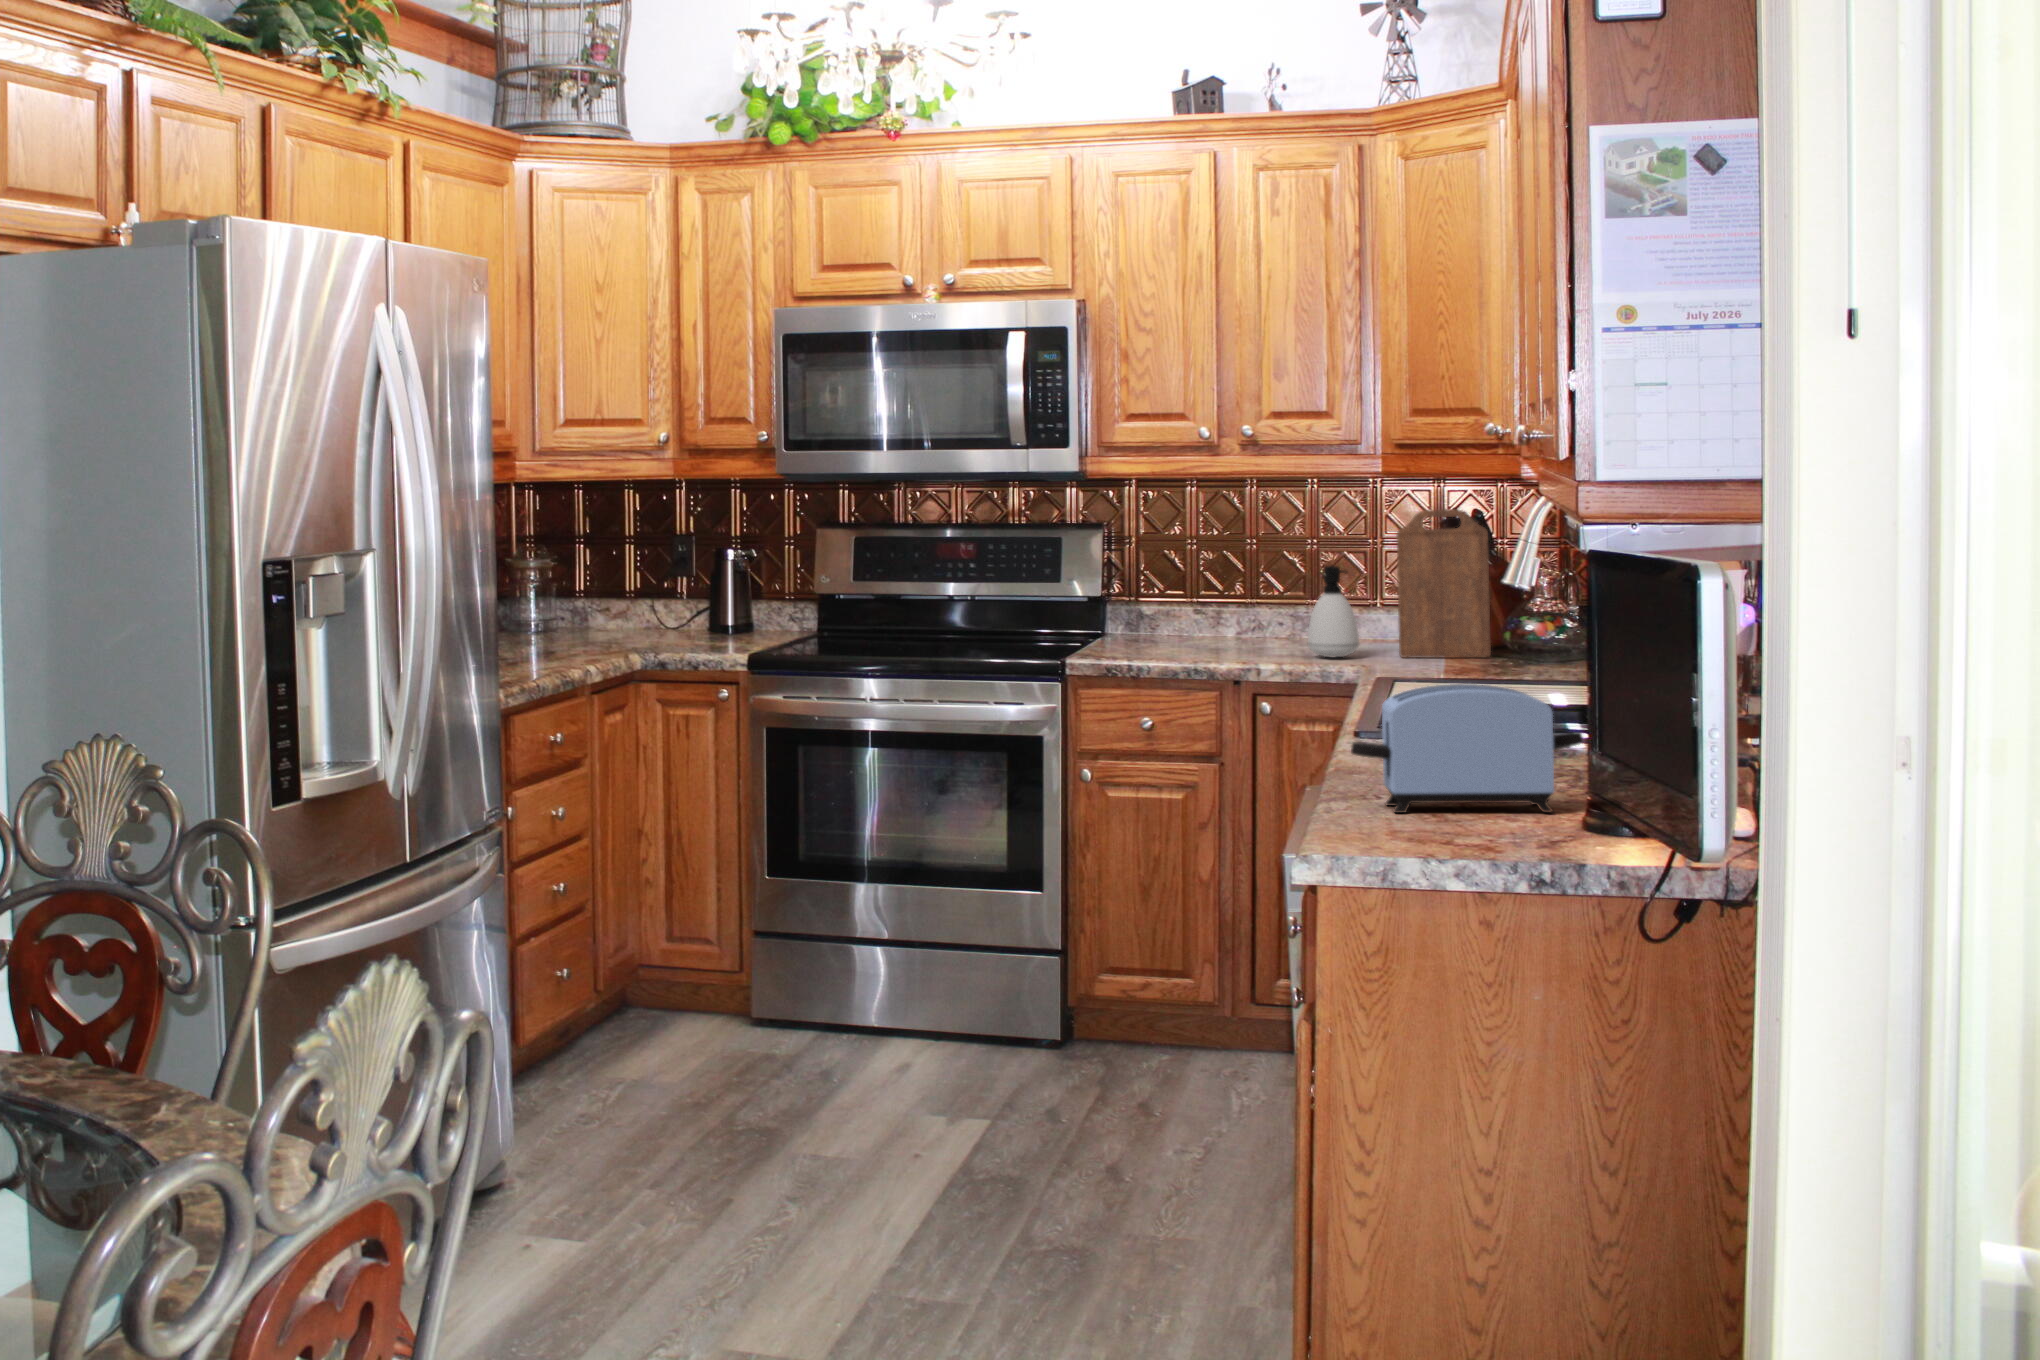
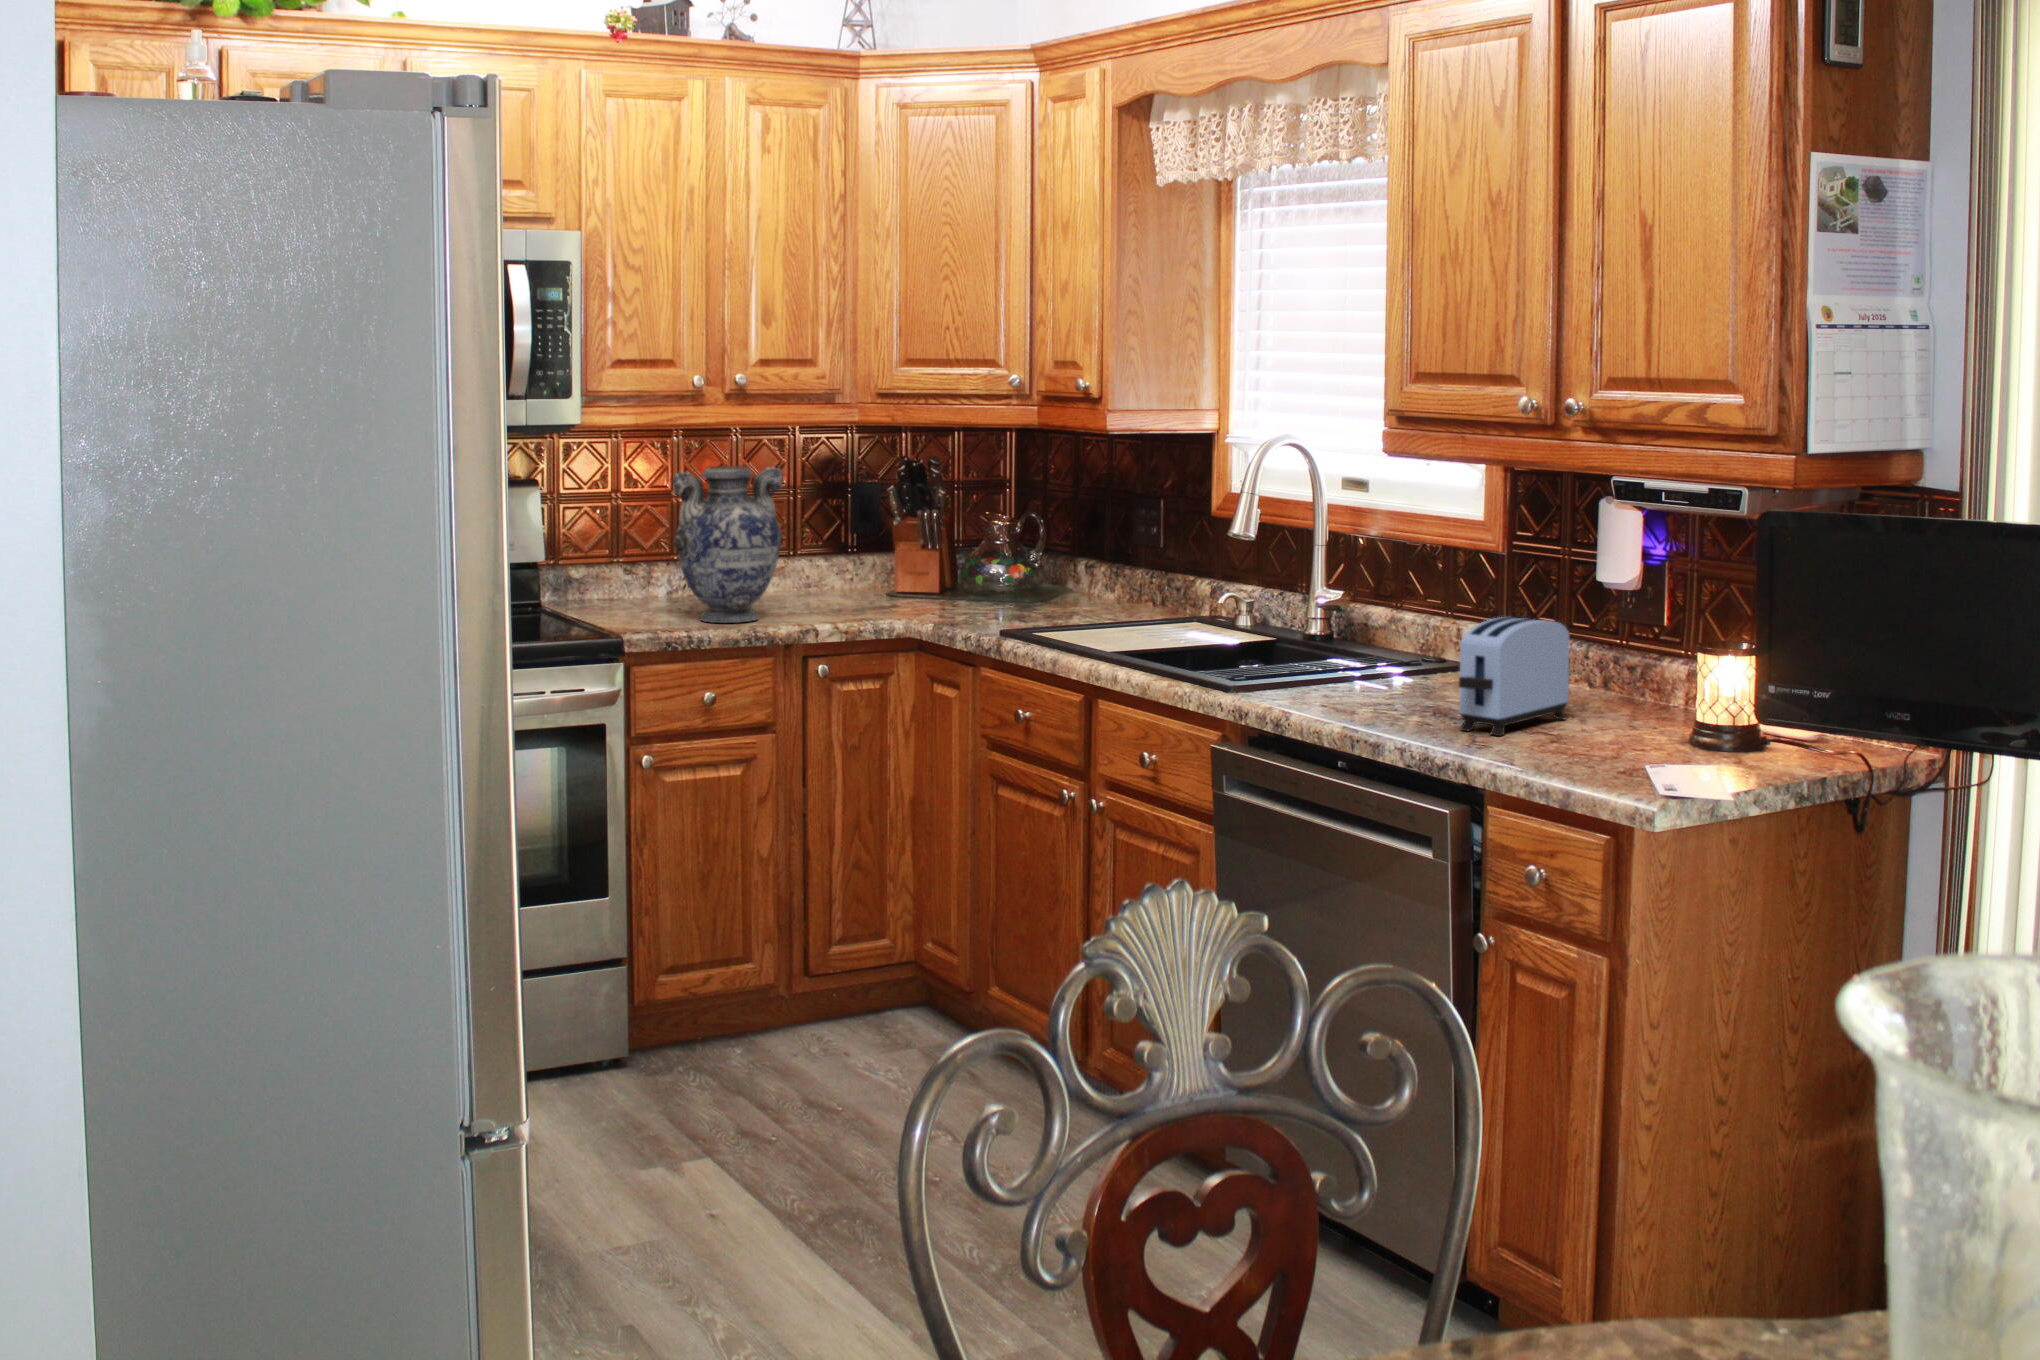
cutting board: present [1396,509,1491,658] -> none [894,459,964,606]
vase: none [1144,513,1255,659] -> present [672,466,783,623]
soap dispenser: present [1308,566,1359,657] -> none [820,518,870,611]

